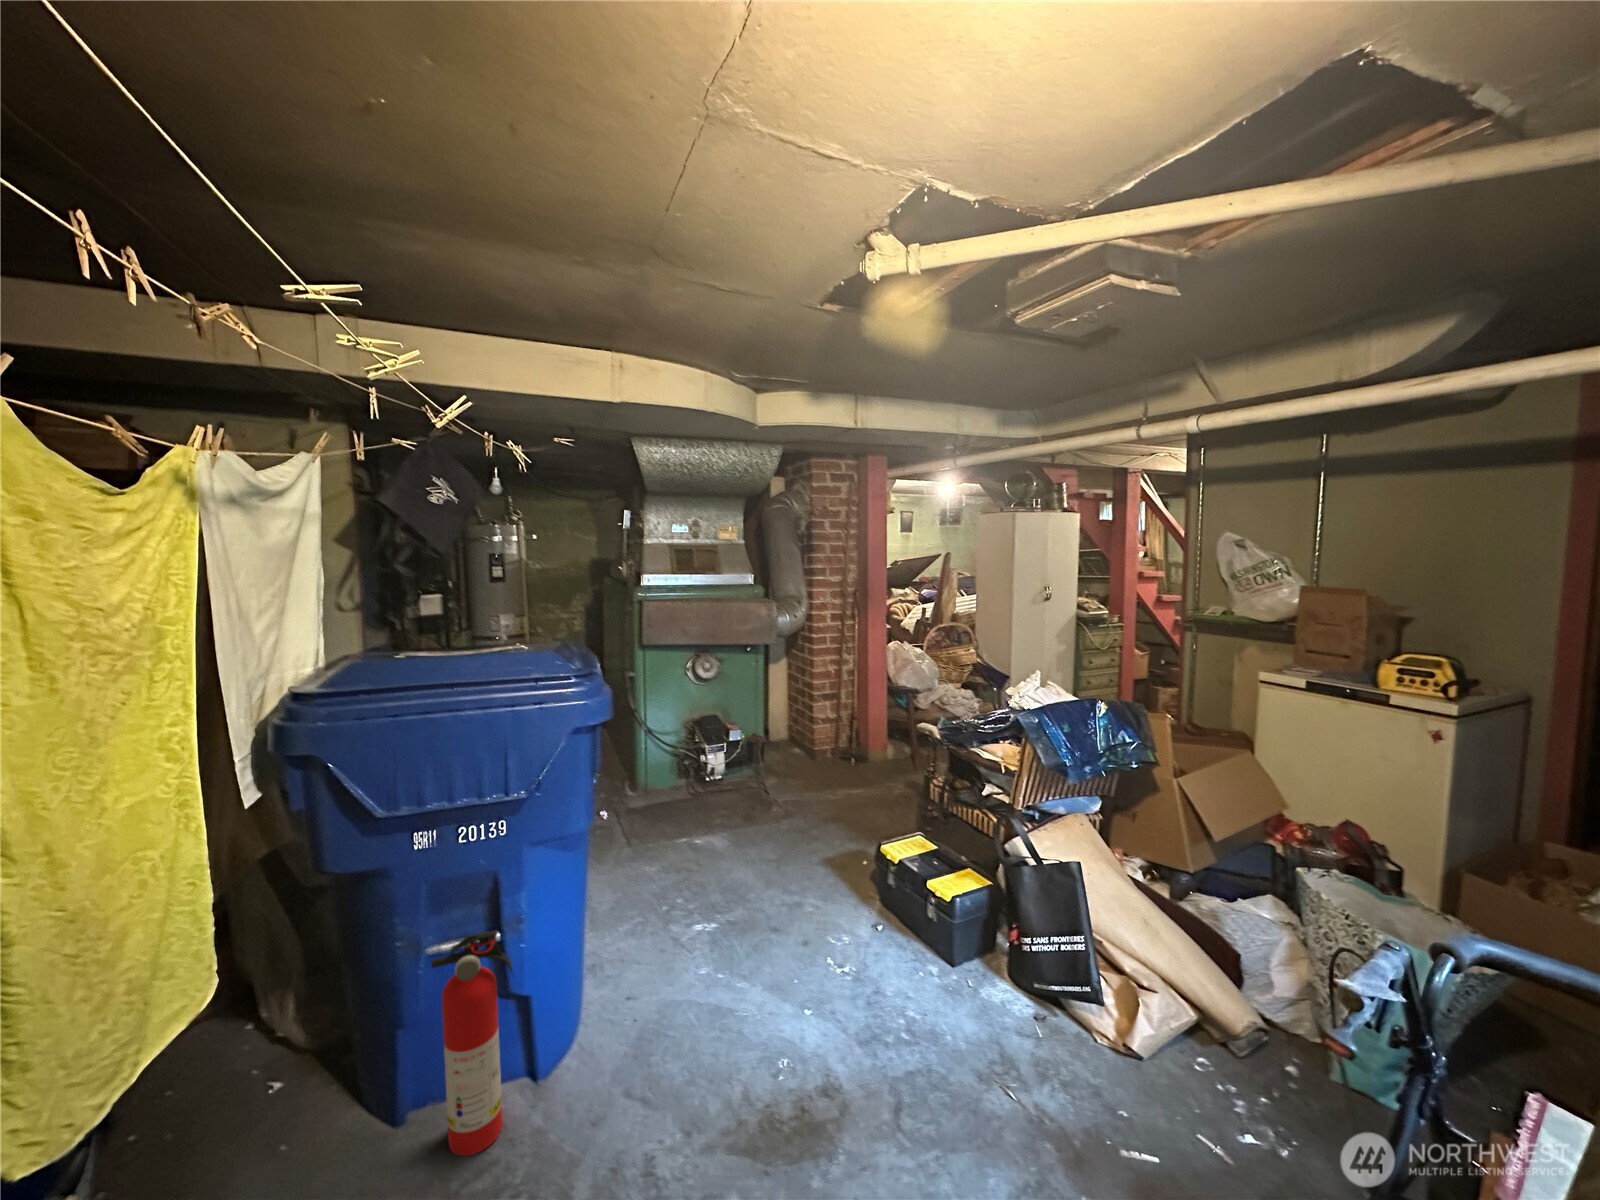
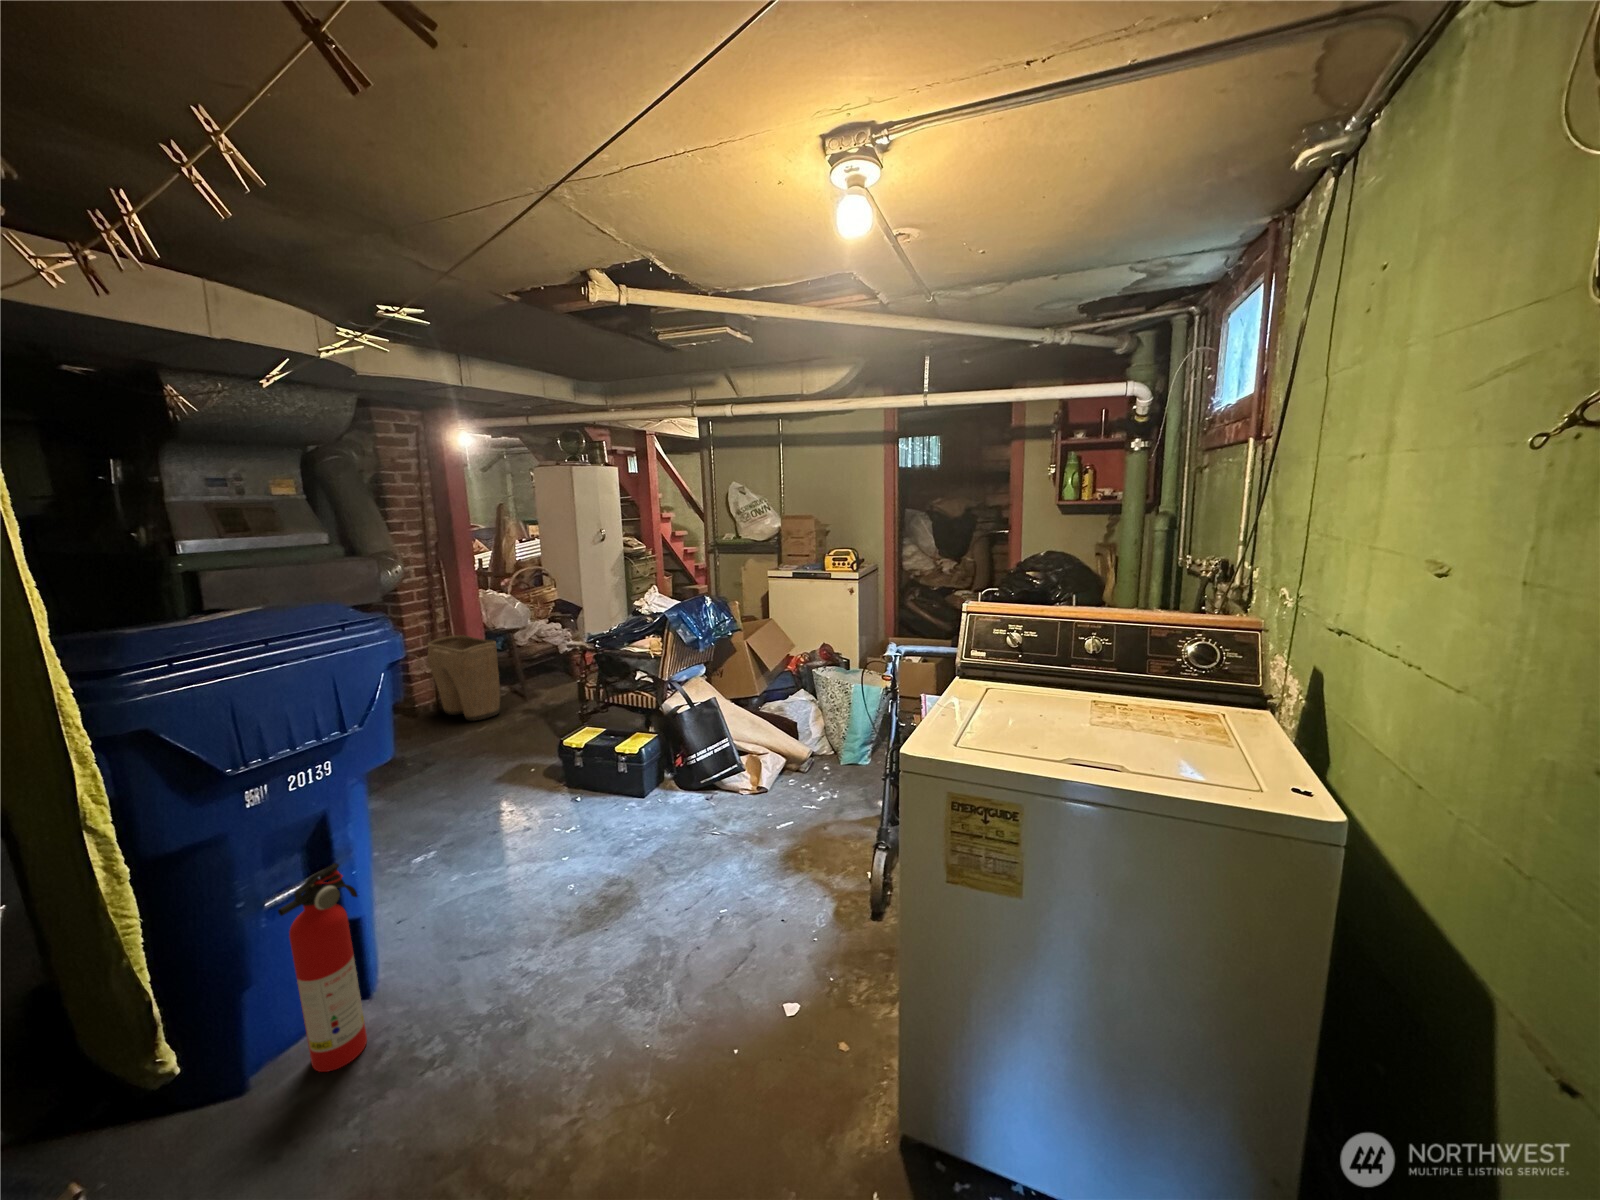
laundry basket: none [827,685,884,781] -> present [428,635,500,721]

